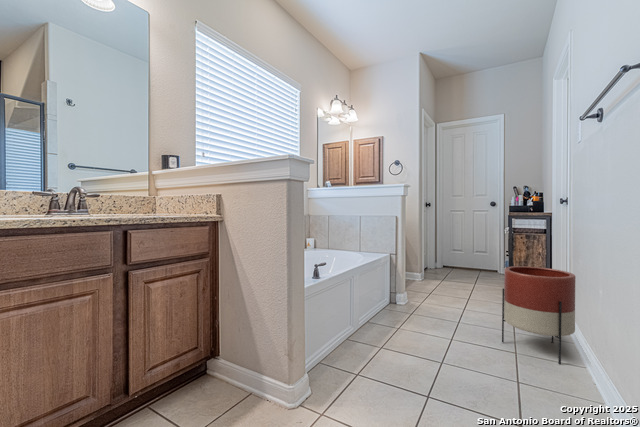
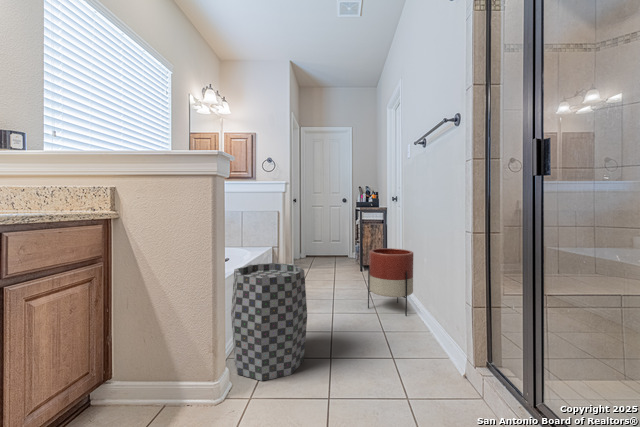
trash can: none [316,271,397,399] -> present [231,263,307,381]

